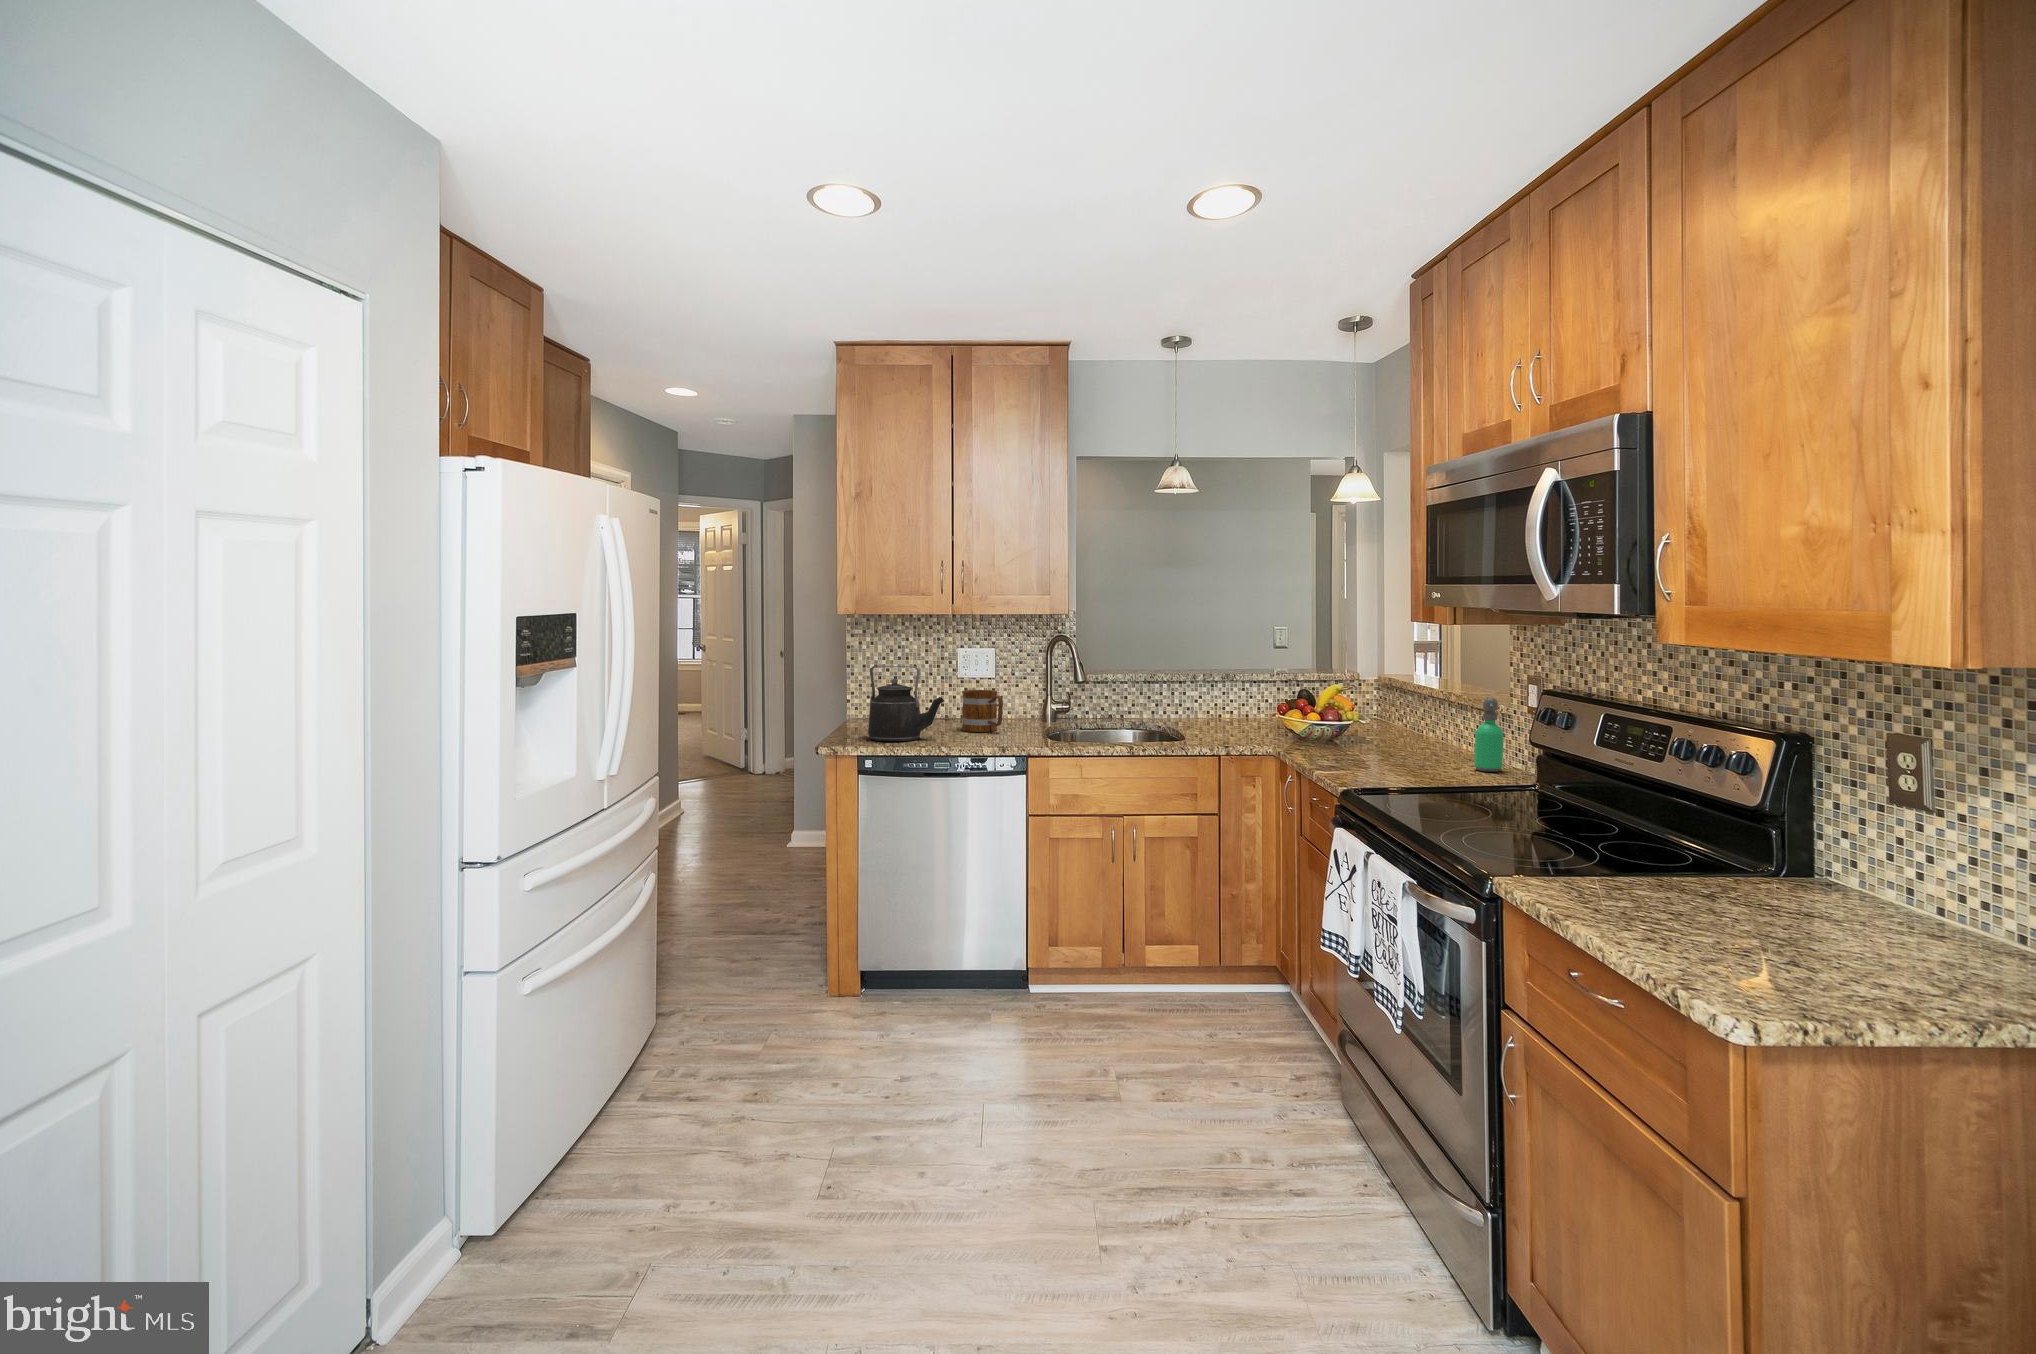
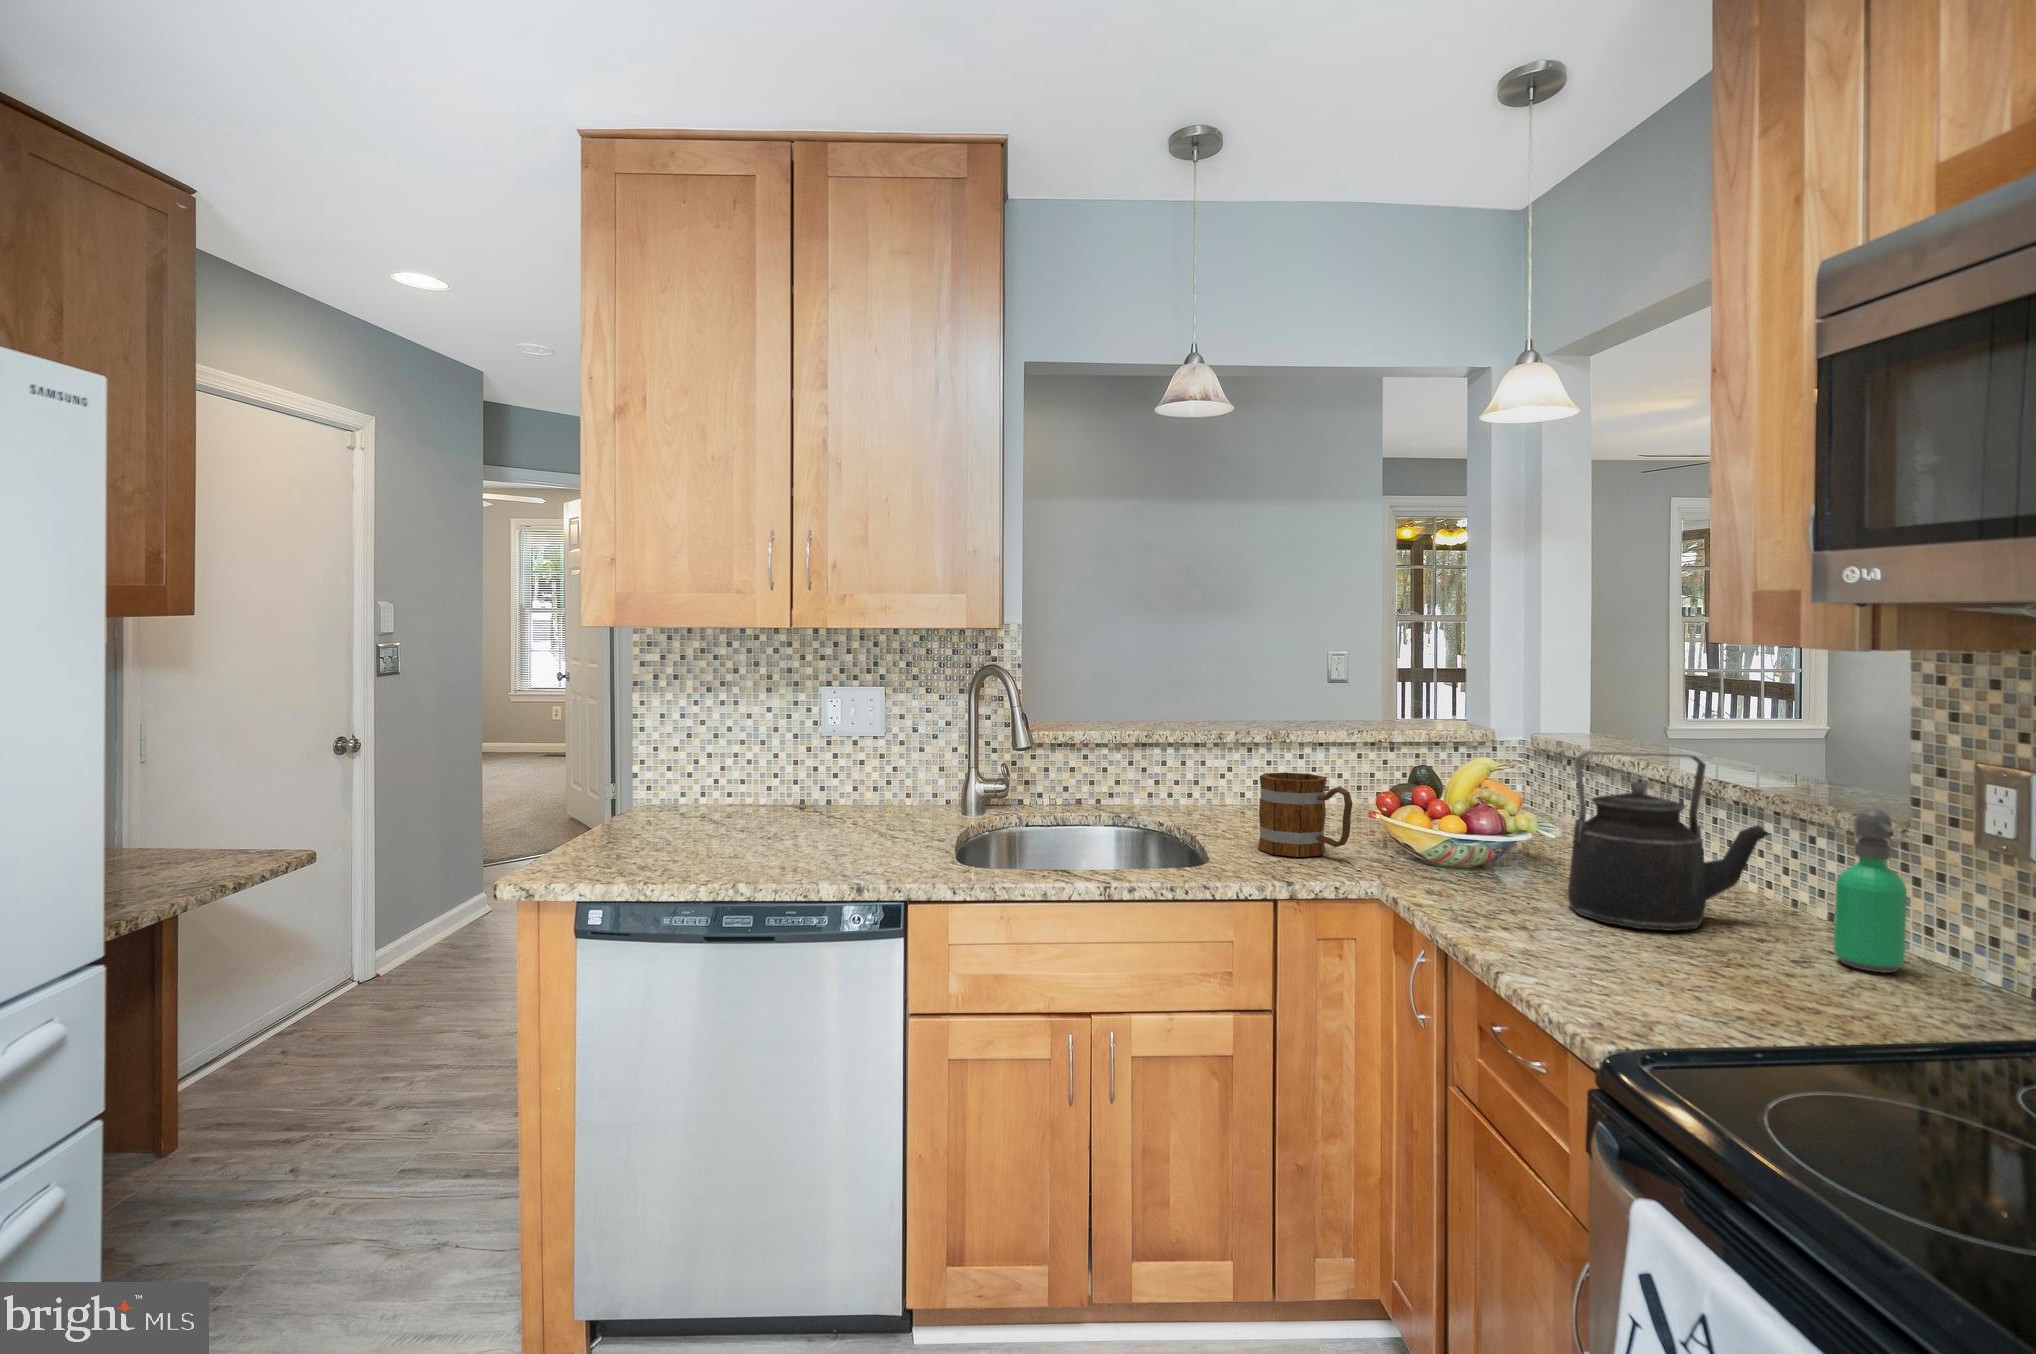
kettle: present [868,666,944,741] -> present [1567,751,1768,931]
mug: present [962,690,1003,732] -> present [1258,772,1352,857]

